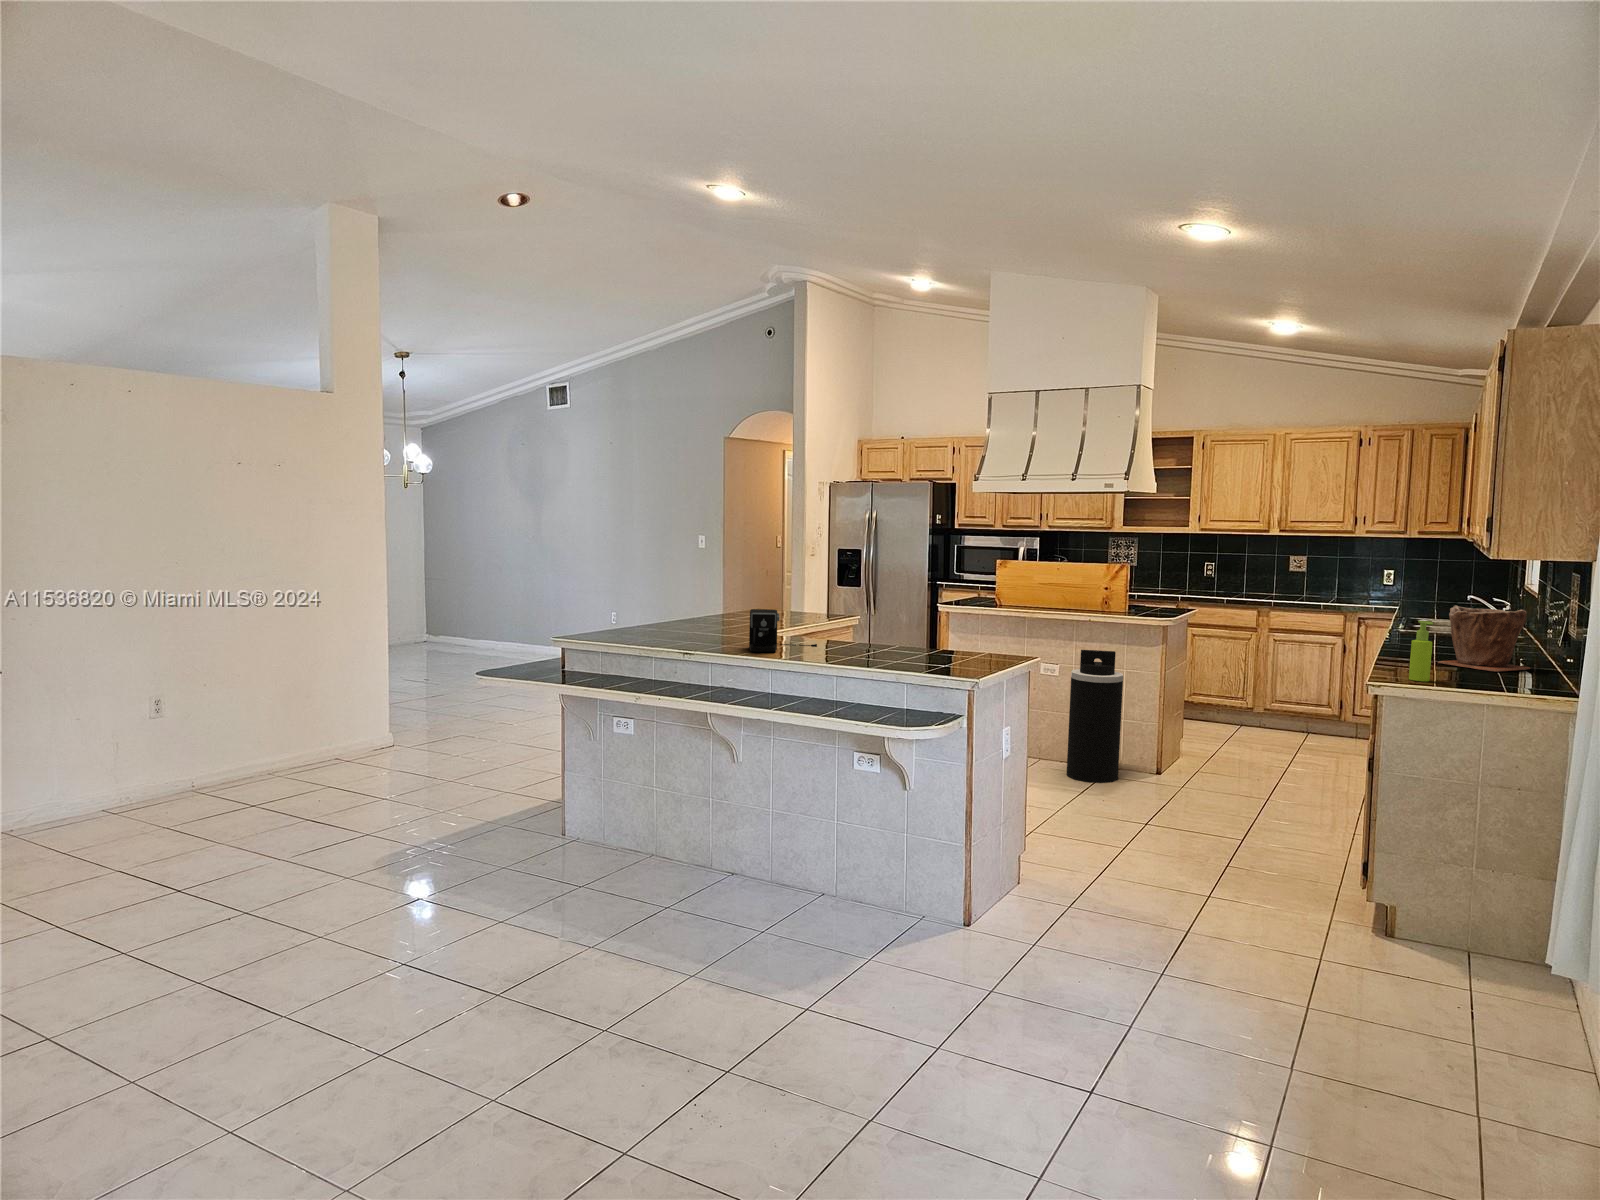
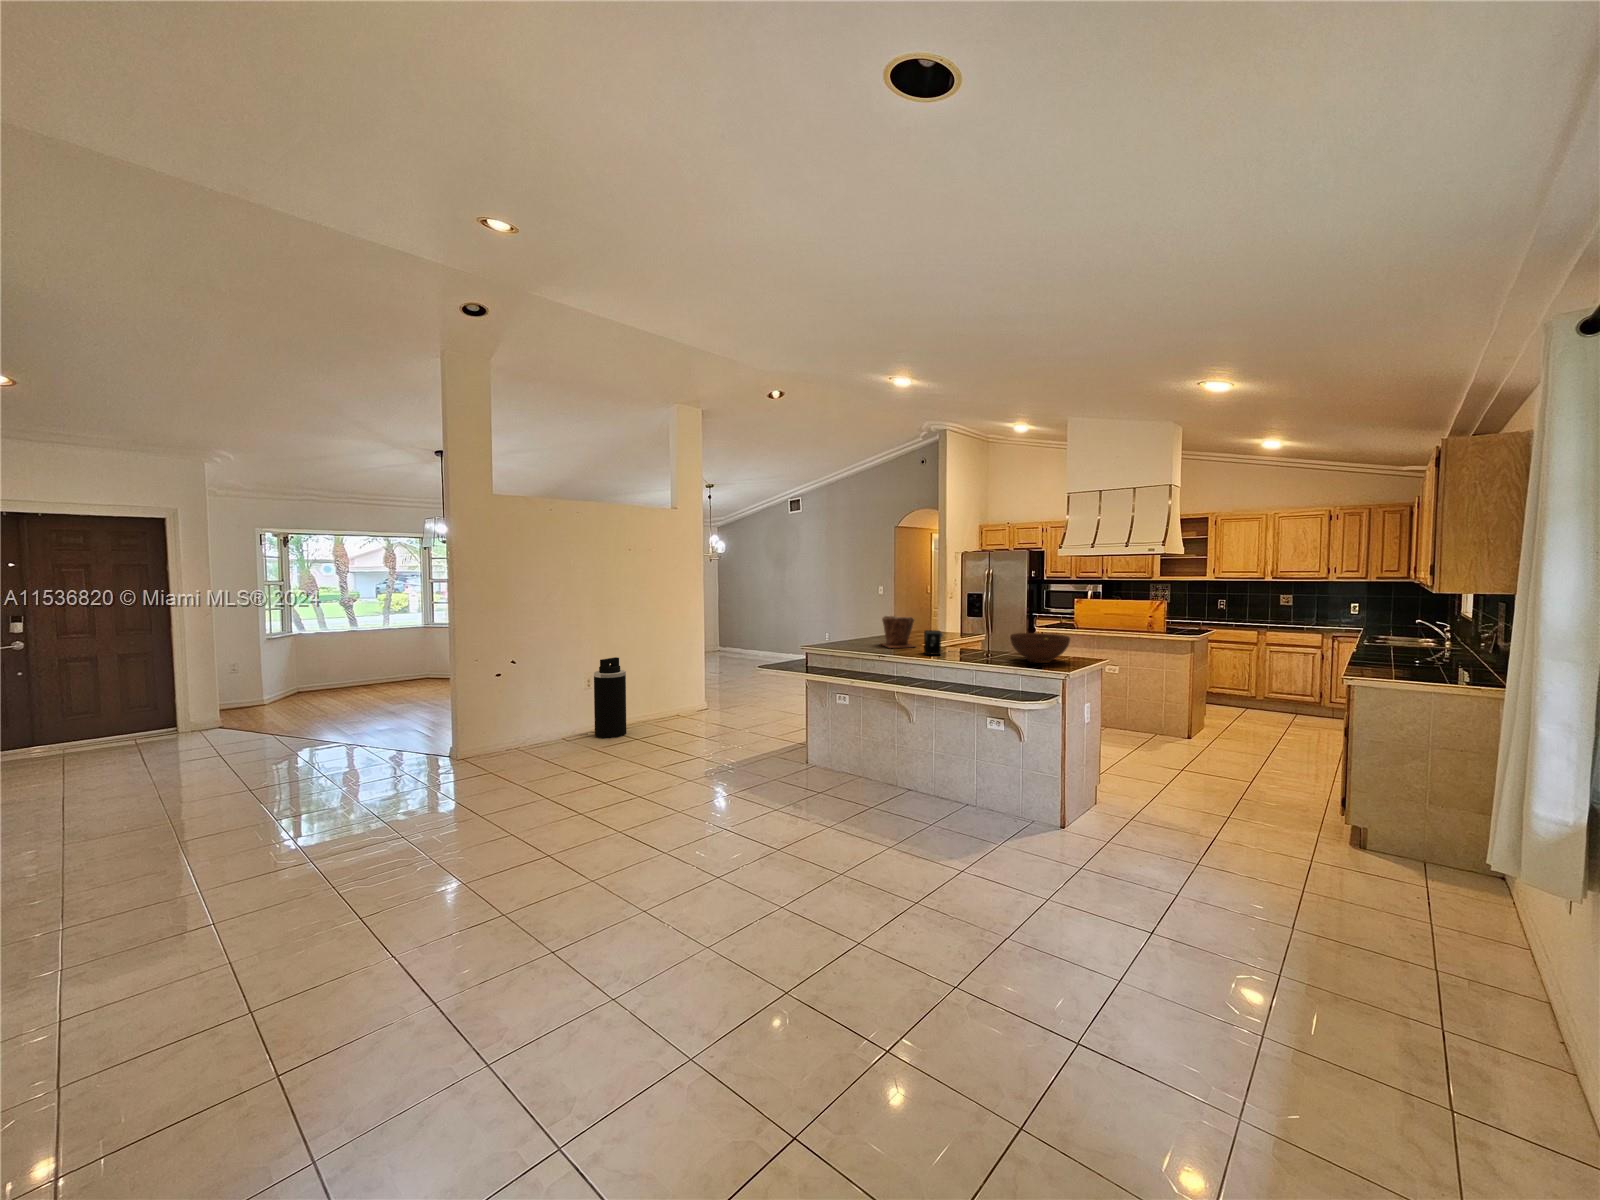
plant pot: present [1438,605,1530,672] -> present [880,616,914,648]
fruit bowl: none [887,614,981,664] -> present [1010,633,1070,663]
soap dispenser: present [1409,621,1433,681] -> none [1371,638,1388,677]
trash can: present [1067,650,1123,783] -> present [594,657,626,739]

